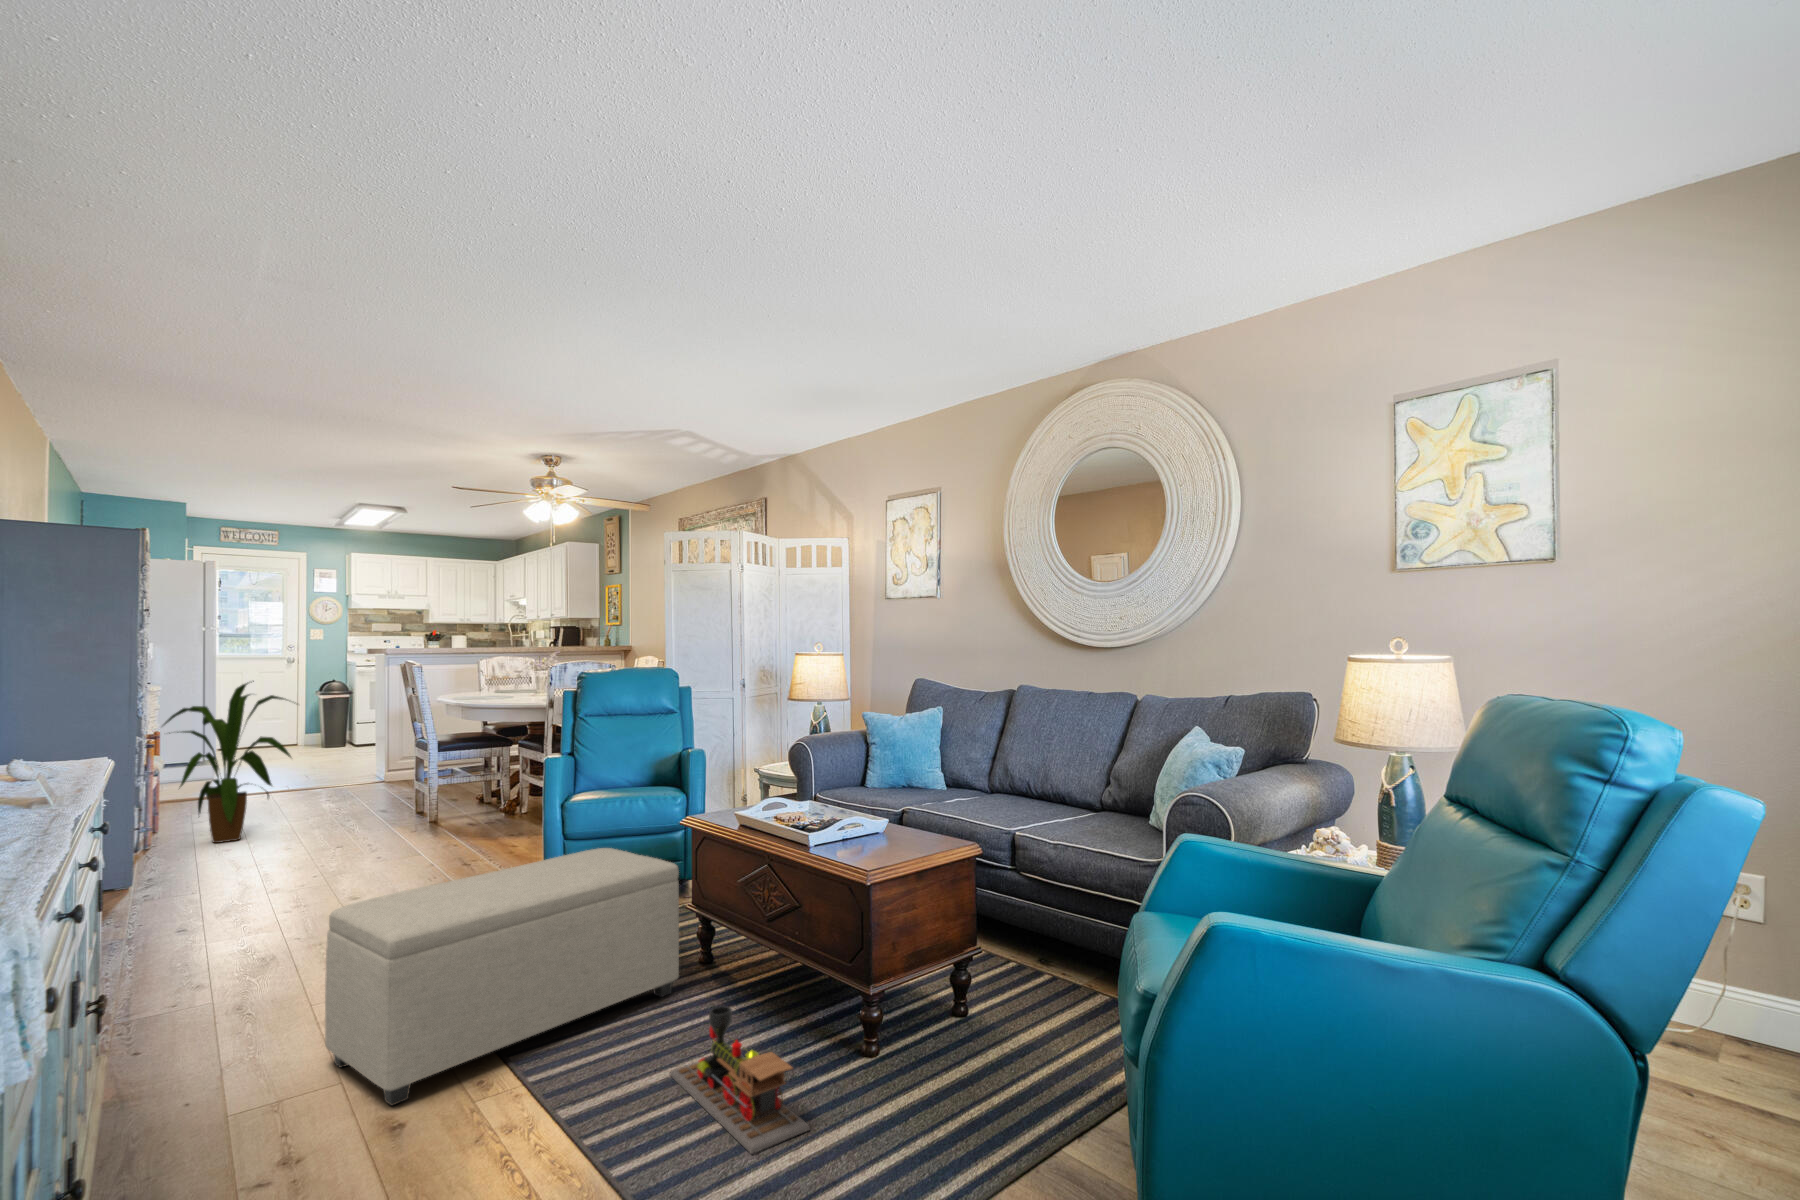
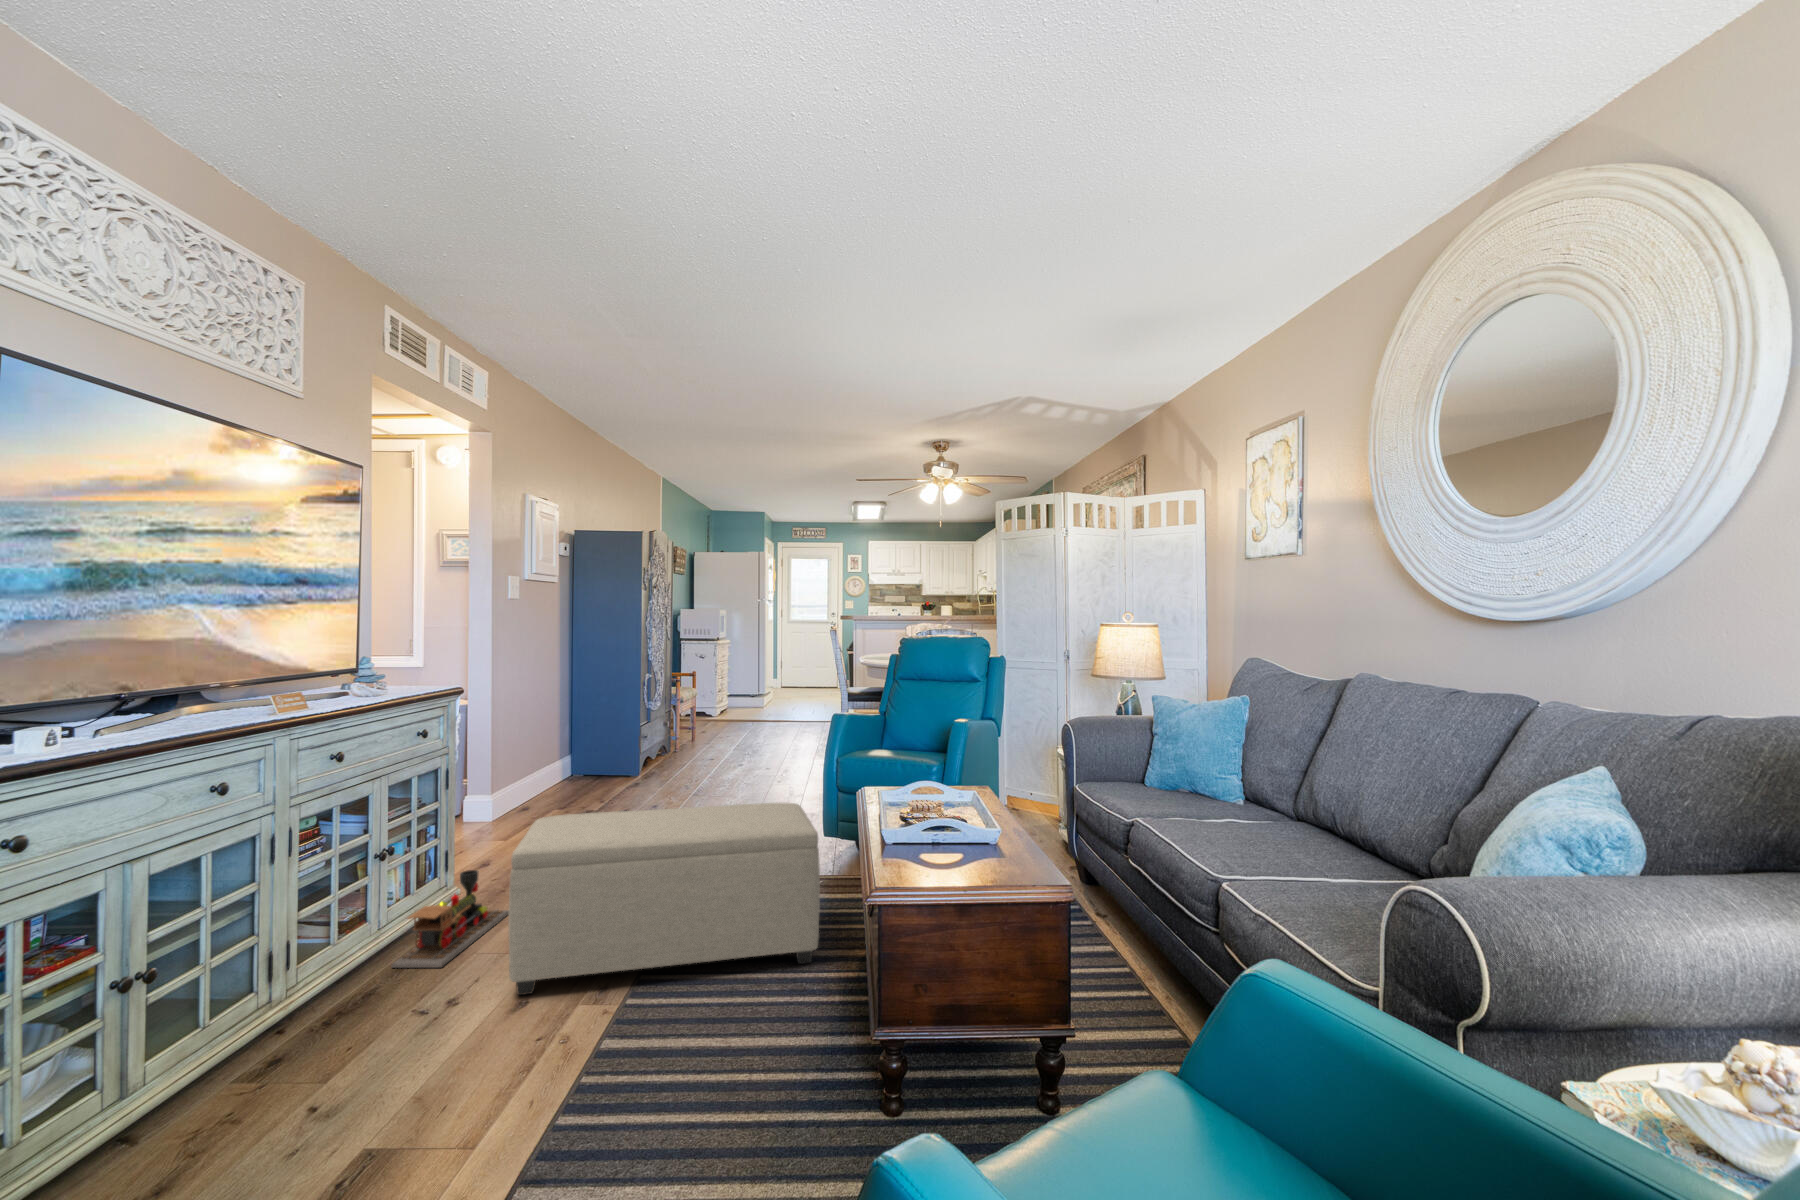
house plant: present [164,681,291,843] -> none [673,635,752,756]
toy train: present [670,1006,810,1154] -> present [391,870,509,968]

